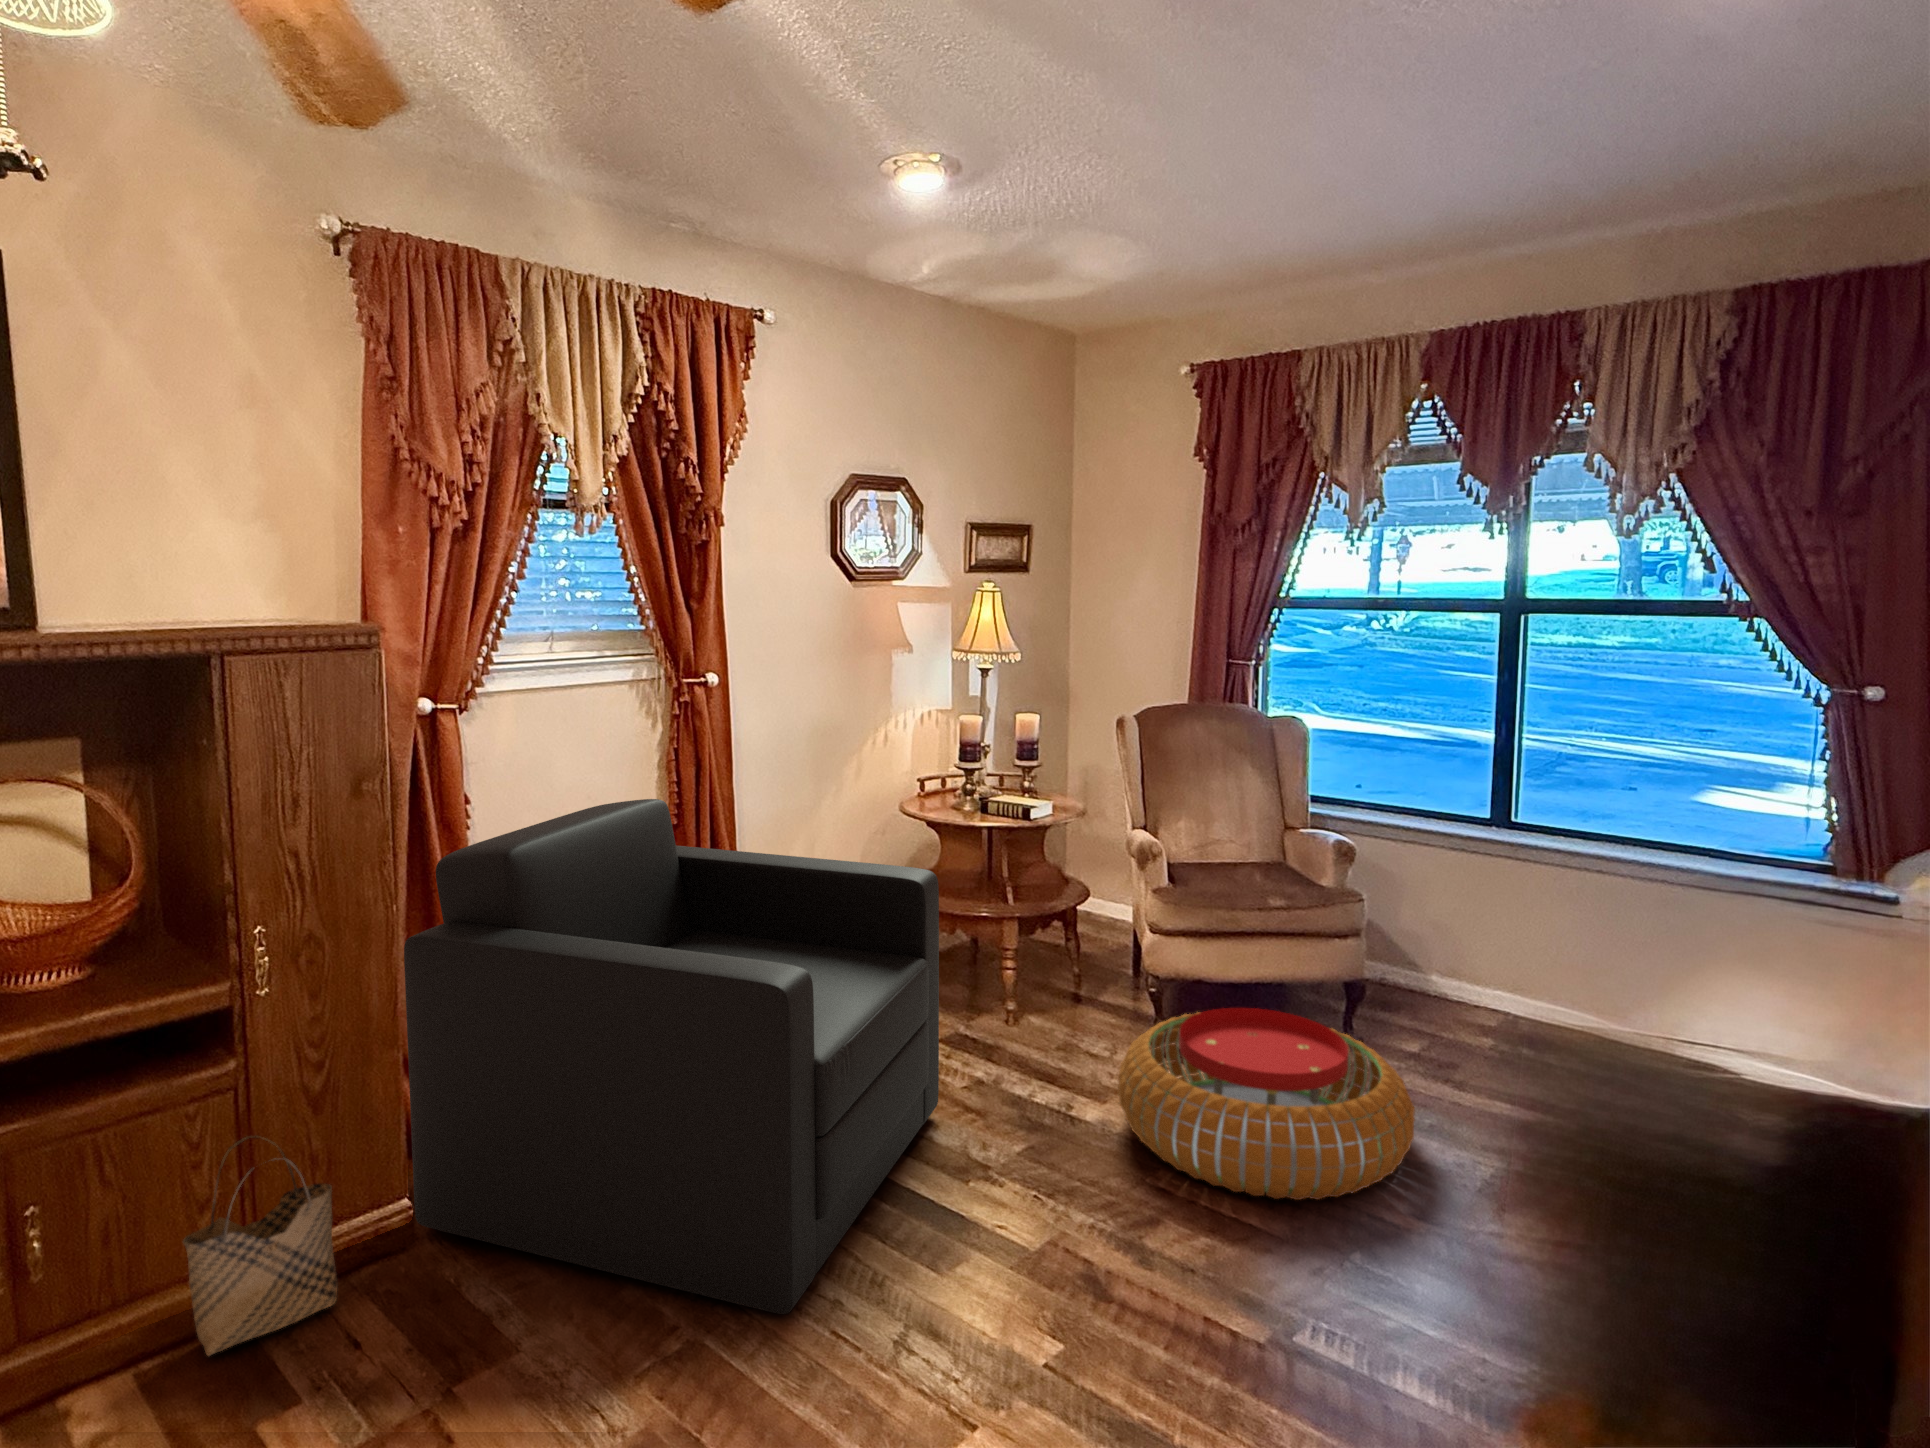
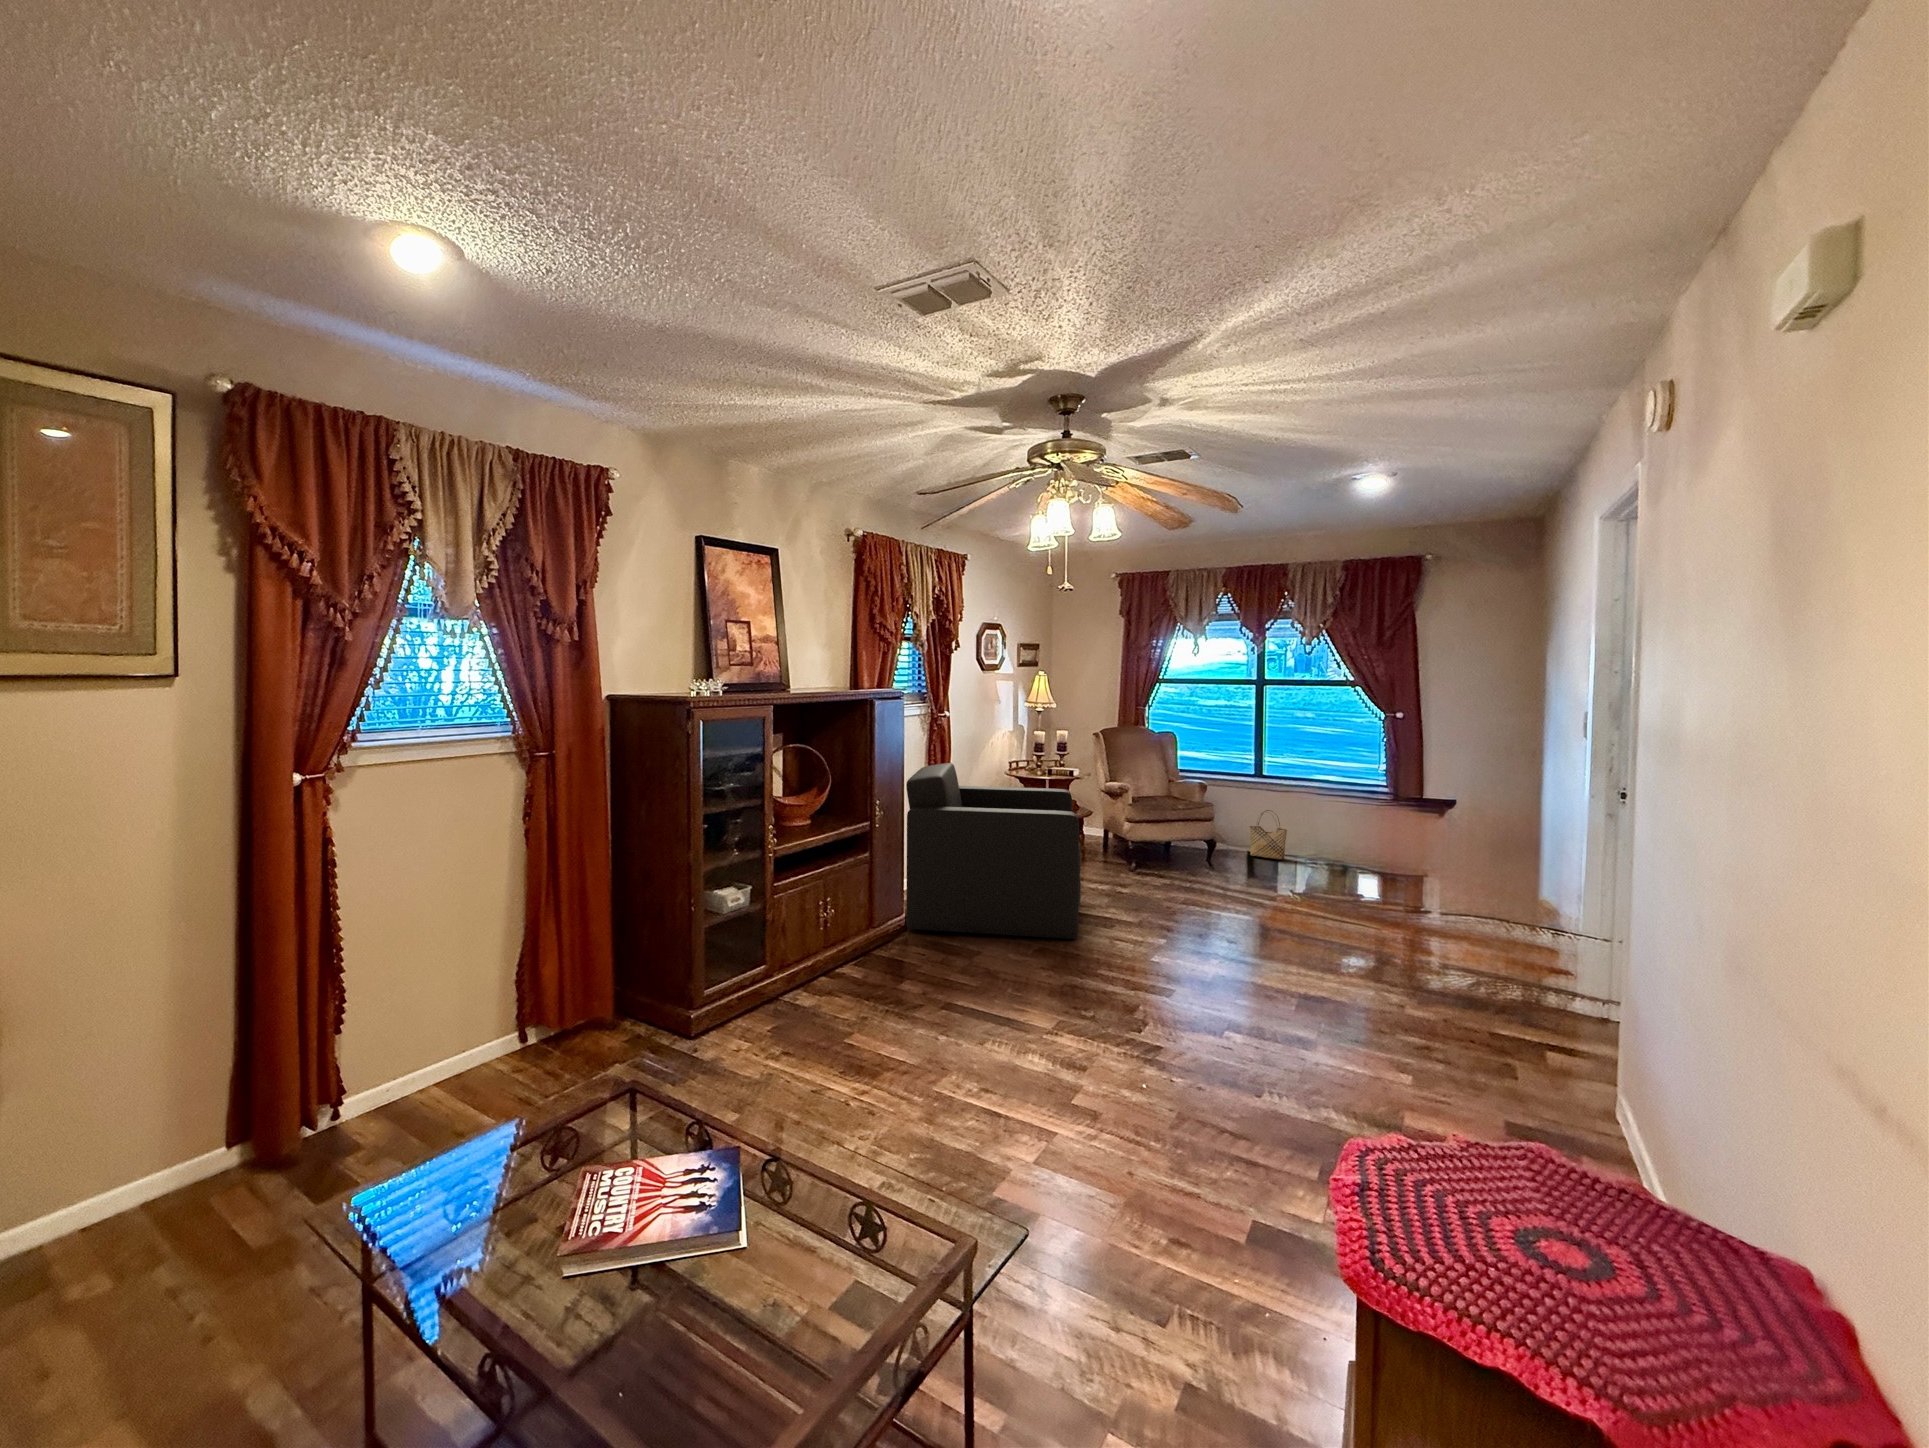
pouf: present [1118,1008,1415,1200] -> none [1140,845,1260,906]
woven basket: present [183,1135,338,1356] -> present [1250,810,1287,859]

